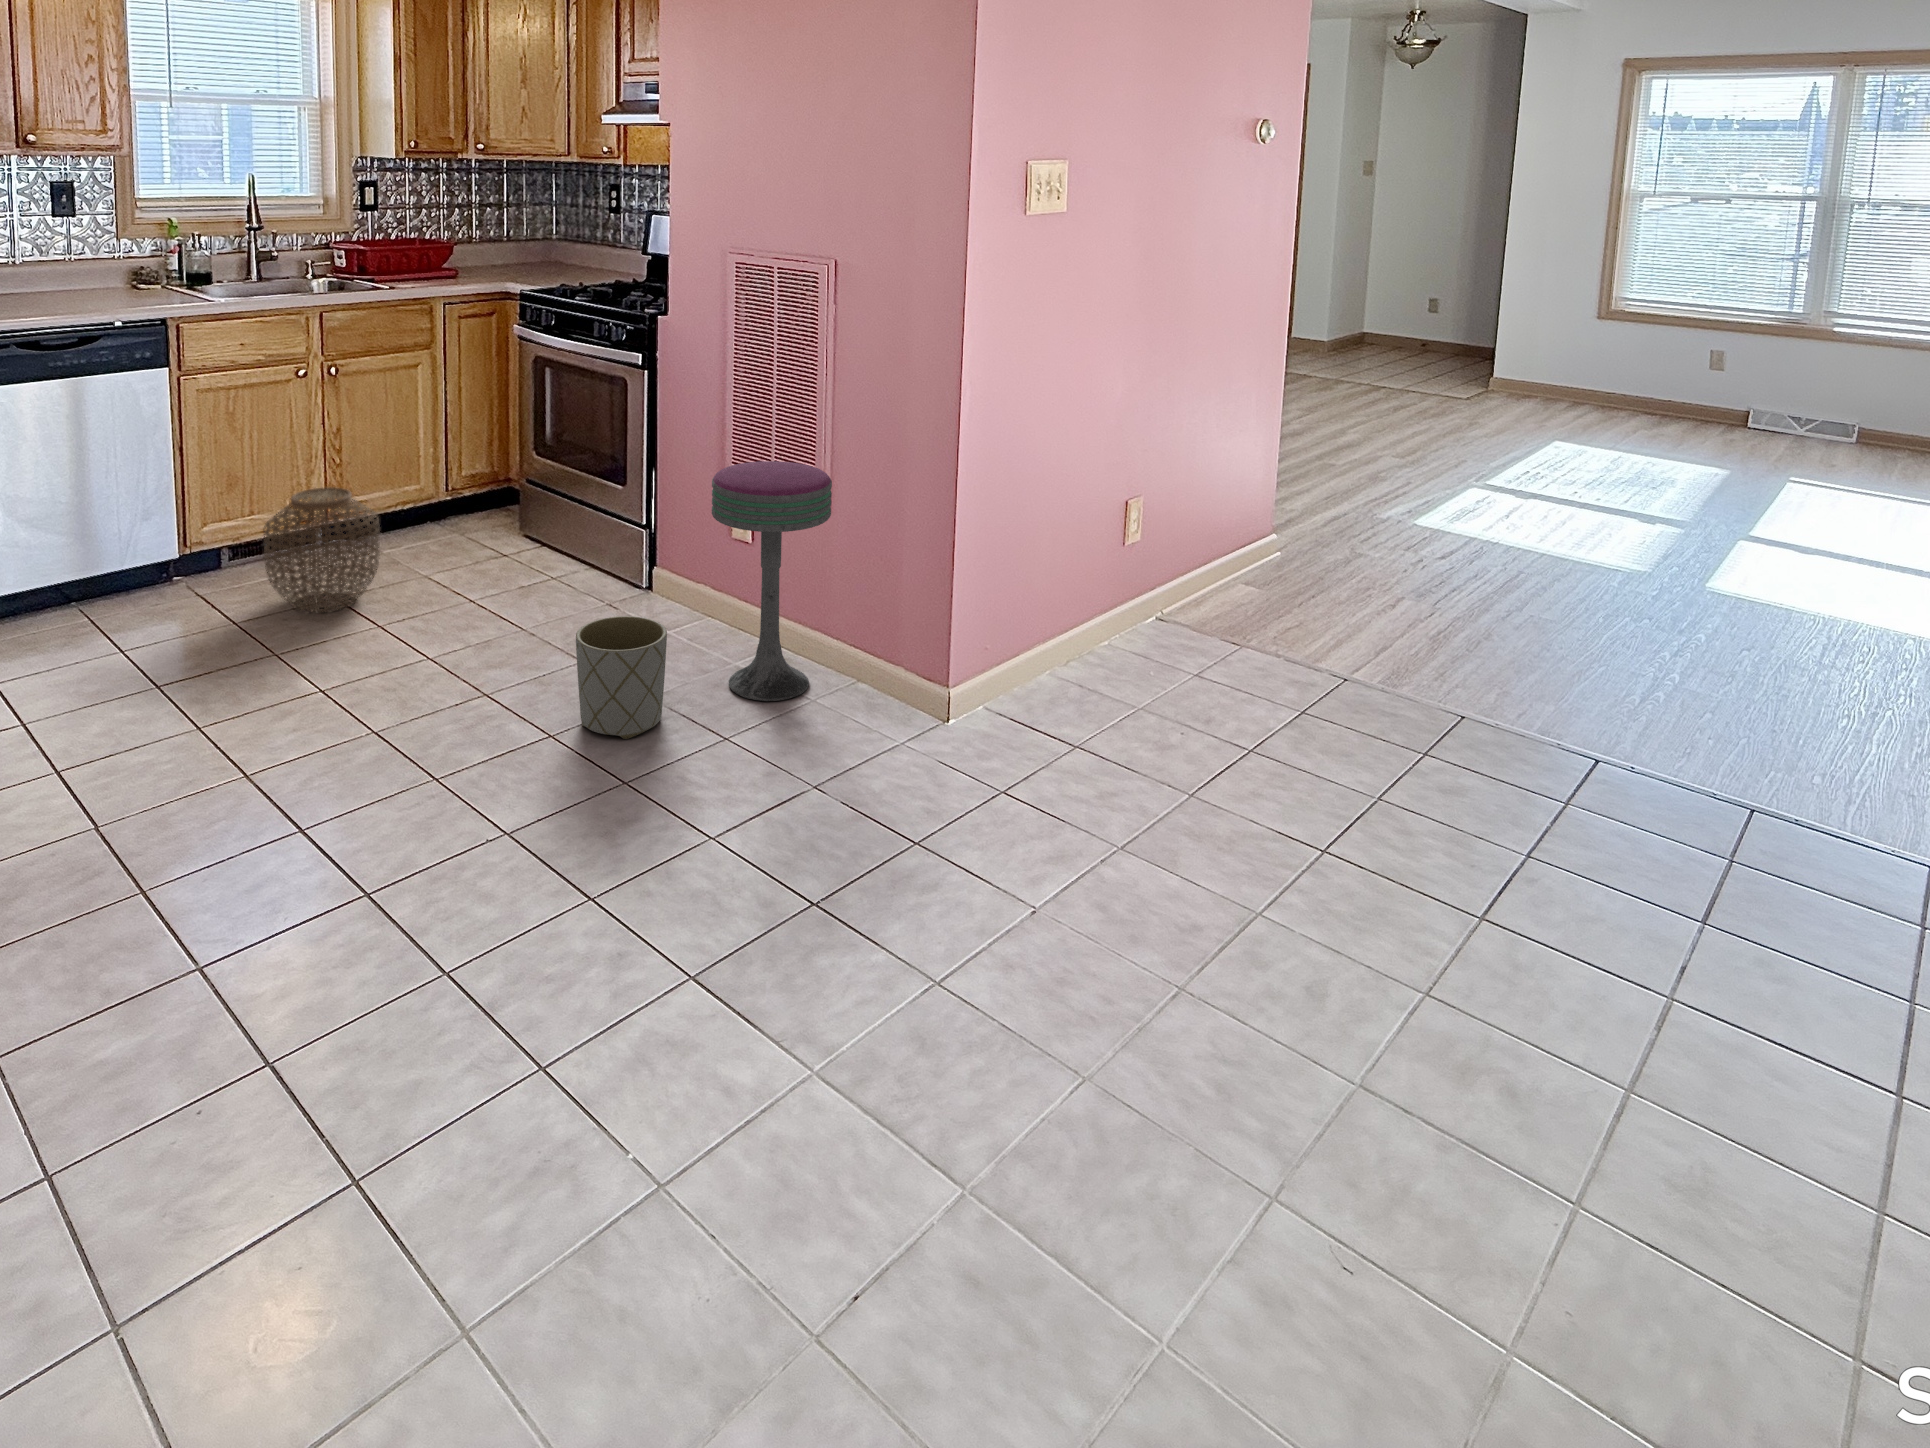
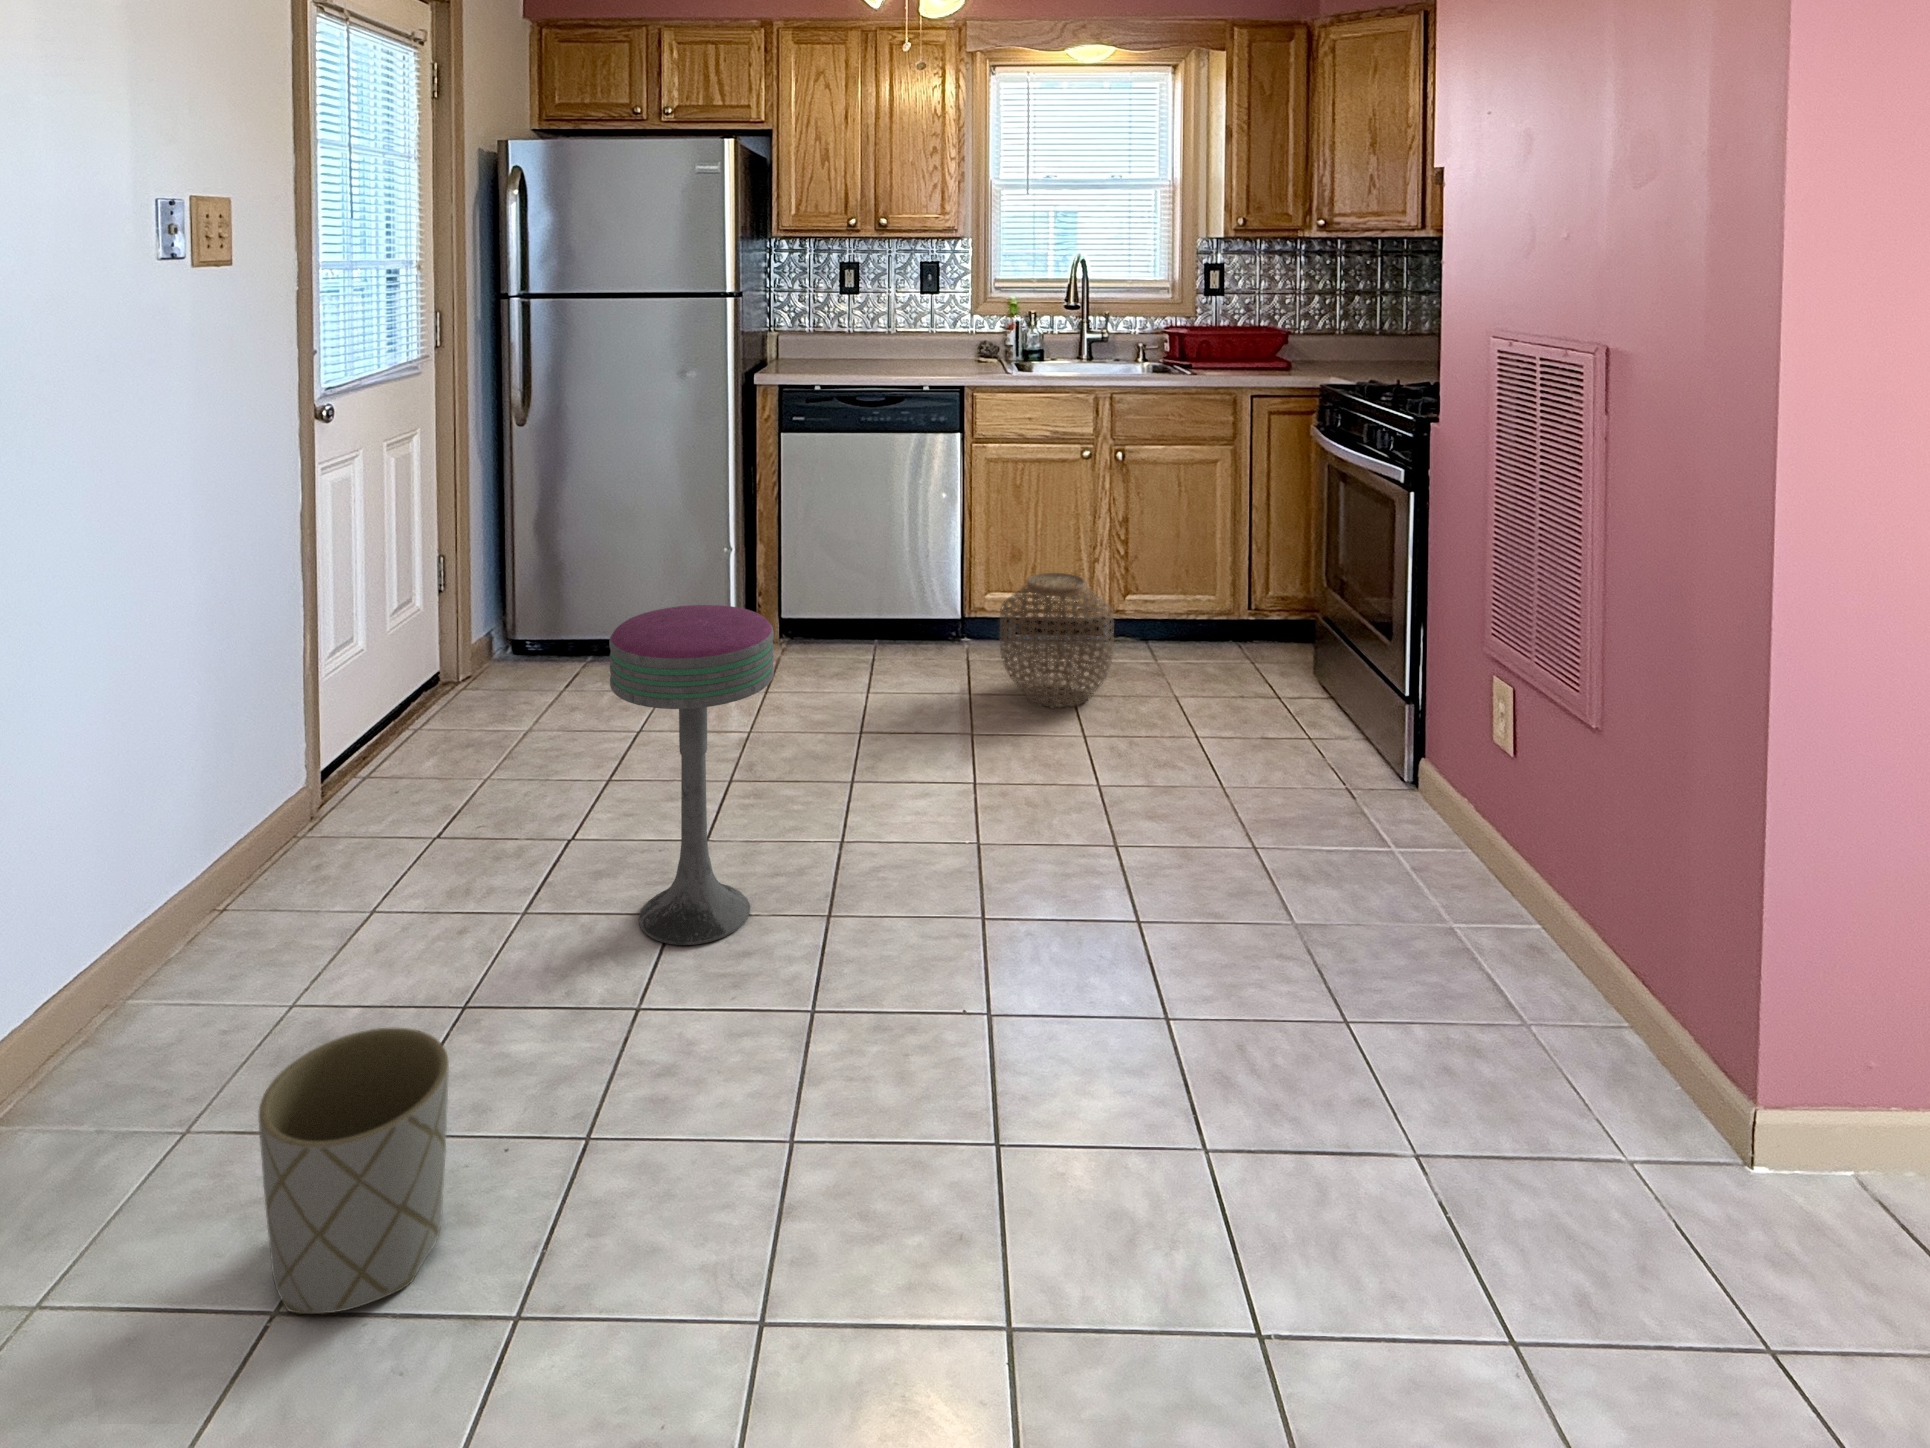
bar stool: present [712,461,832,701] -> present [609,605,774,945]
planter: present [576,616,667,739] -> present [259,1028,449,1314]

